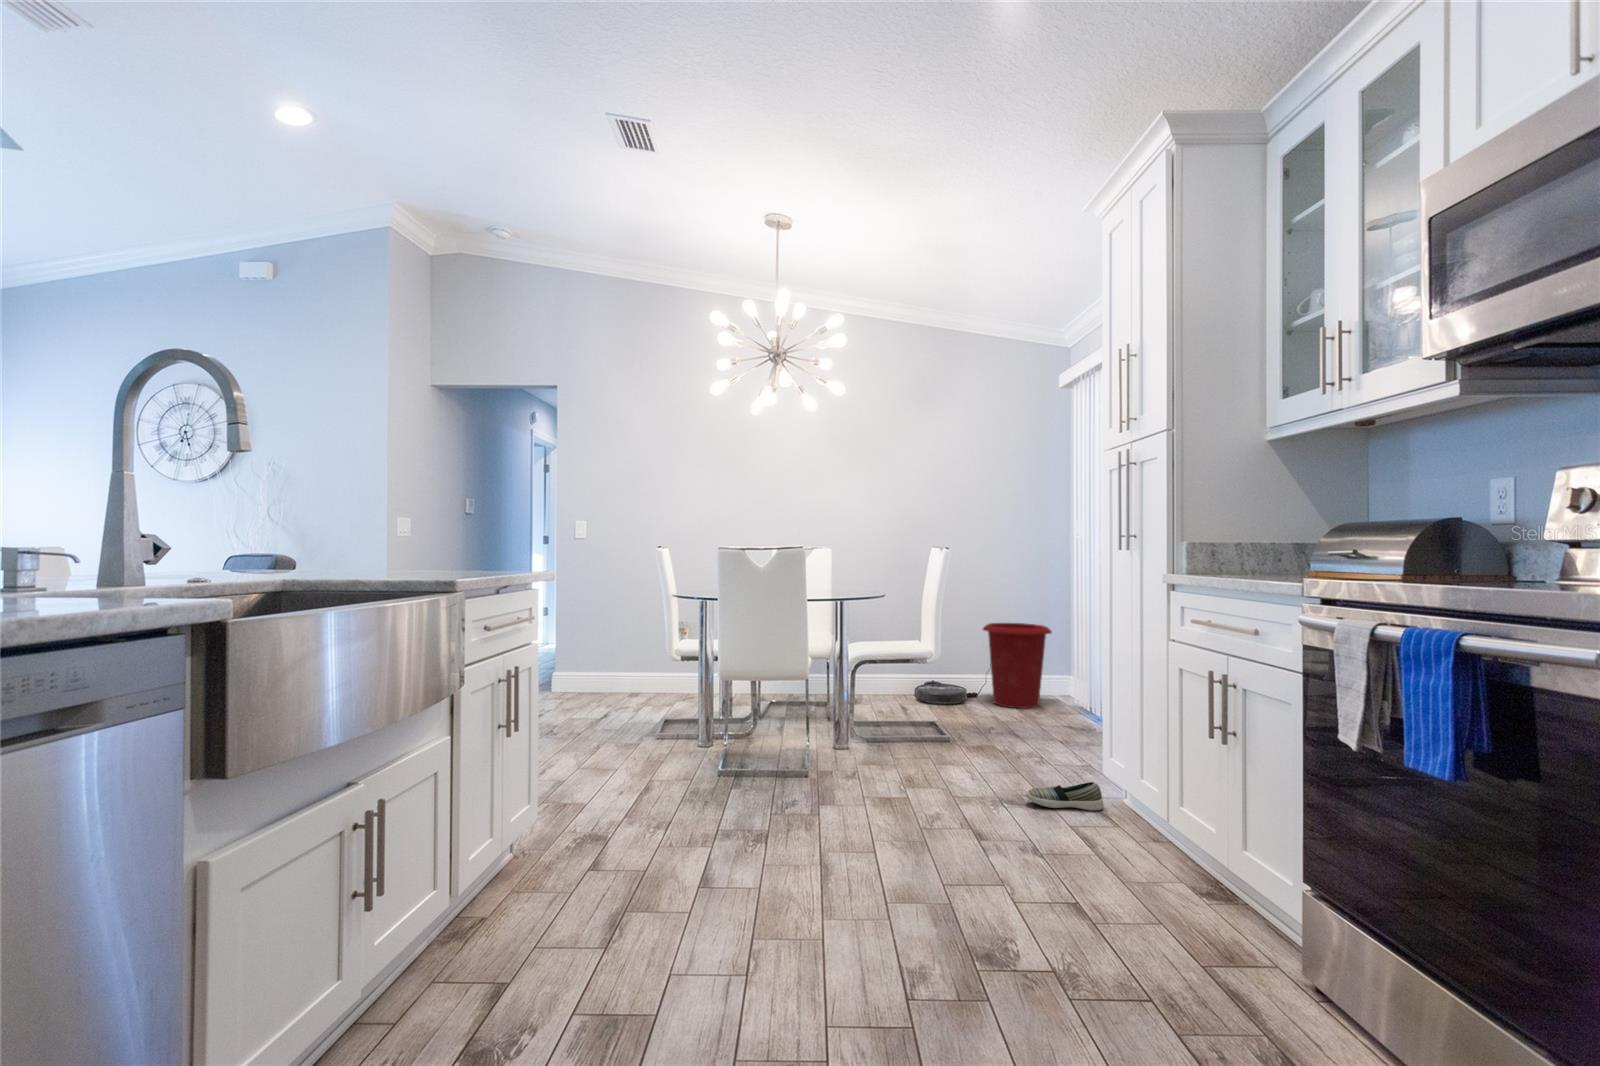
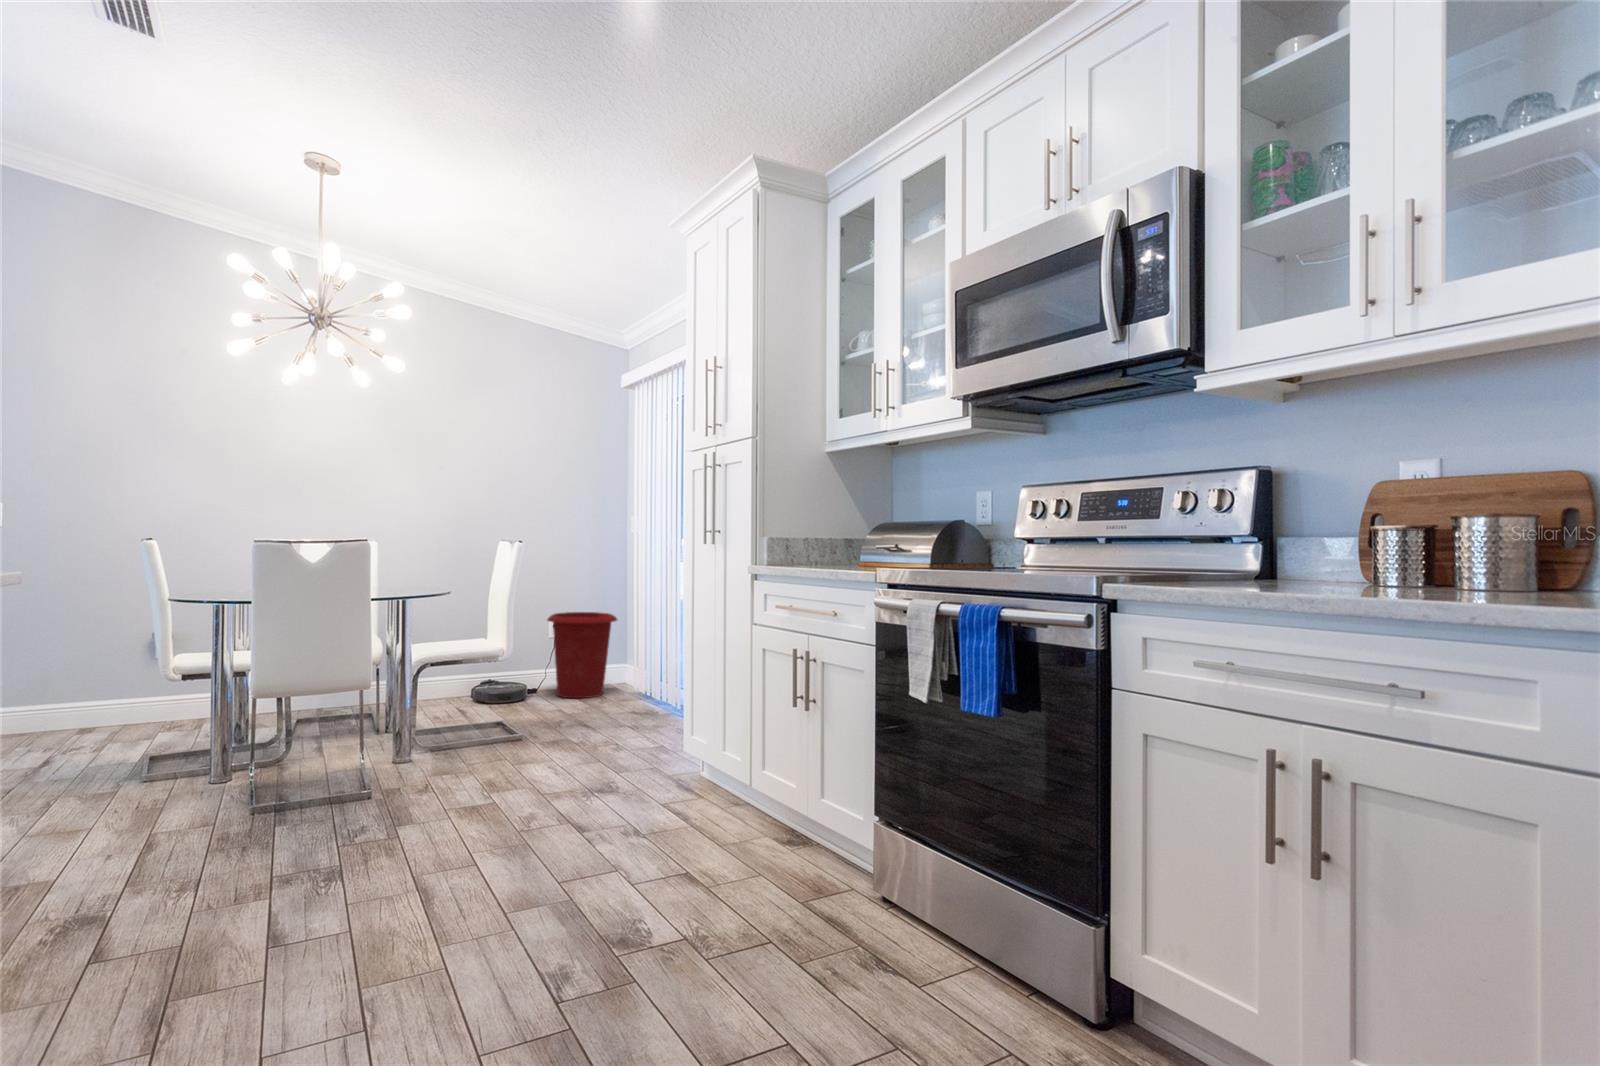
shoe: present [1026,782,1104,811] -> none [618,759,688,789]

